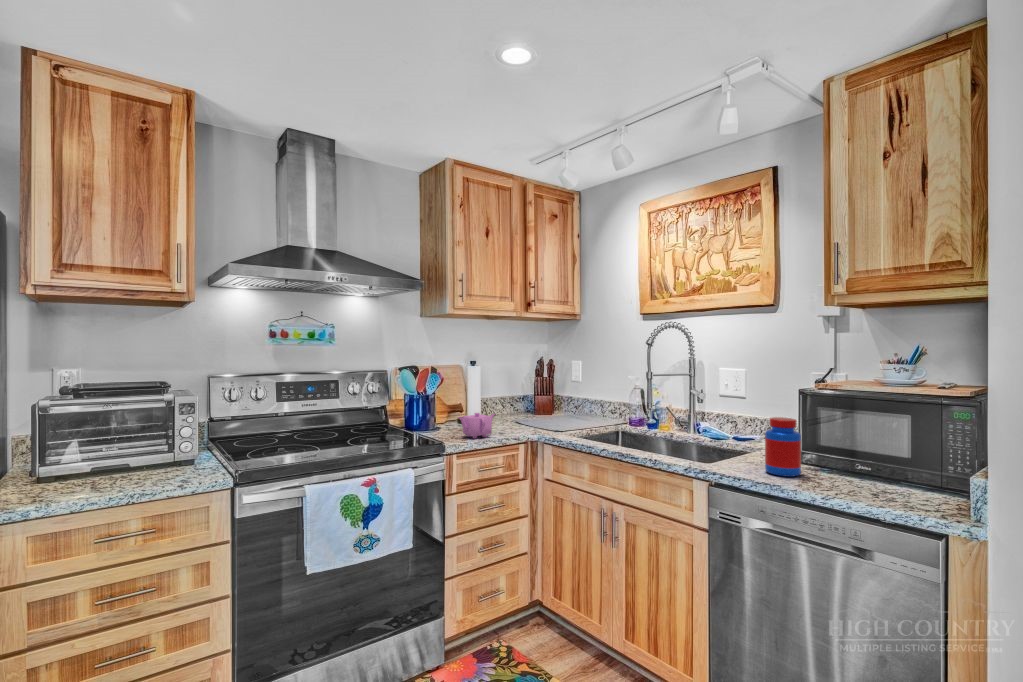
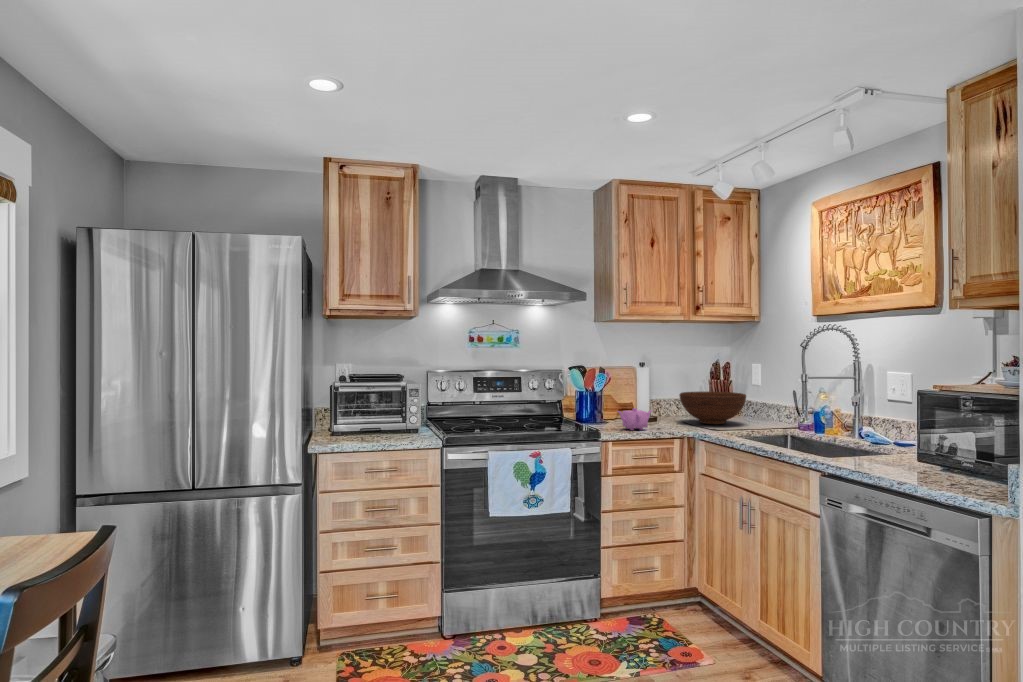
fruit bowl: none [513,389,579,424] -> present [680,392,746,424]
jar: present [765,417,801,477] -> none [874,415,909,469]

